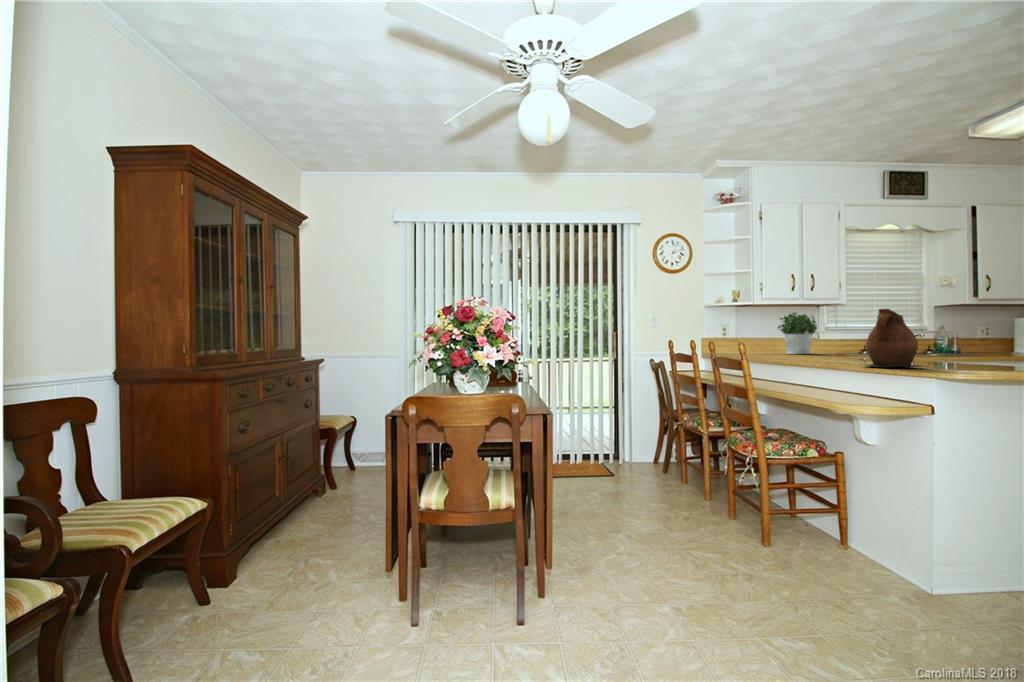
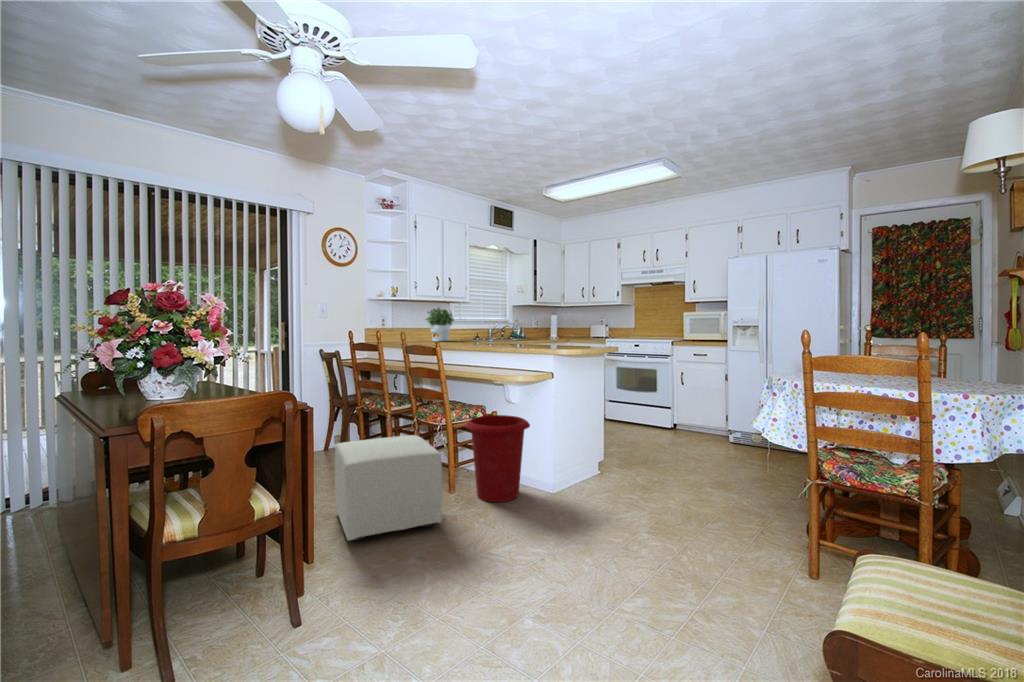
ceramic pitcher: present [865,309,927,367] -> none [509,310,547,350]
waste bin: none [780,454,887,581] -> present [466,415,530,502]
ottoman: none [608,457,723,577] -> present [335,435,443,541]

